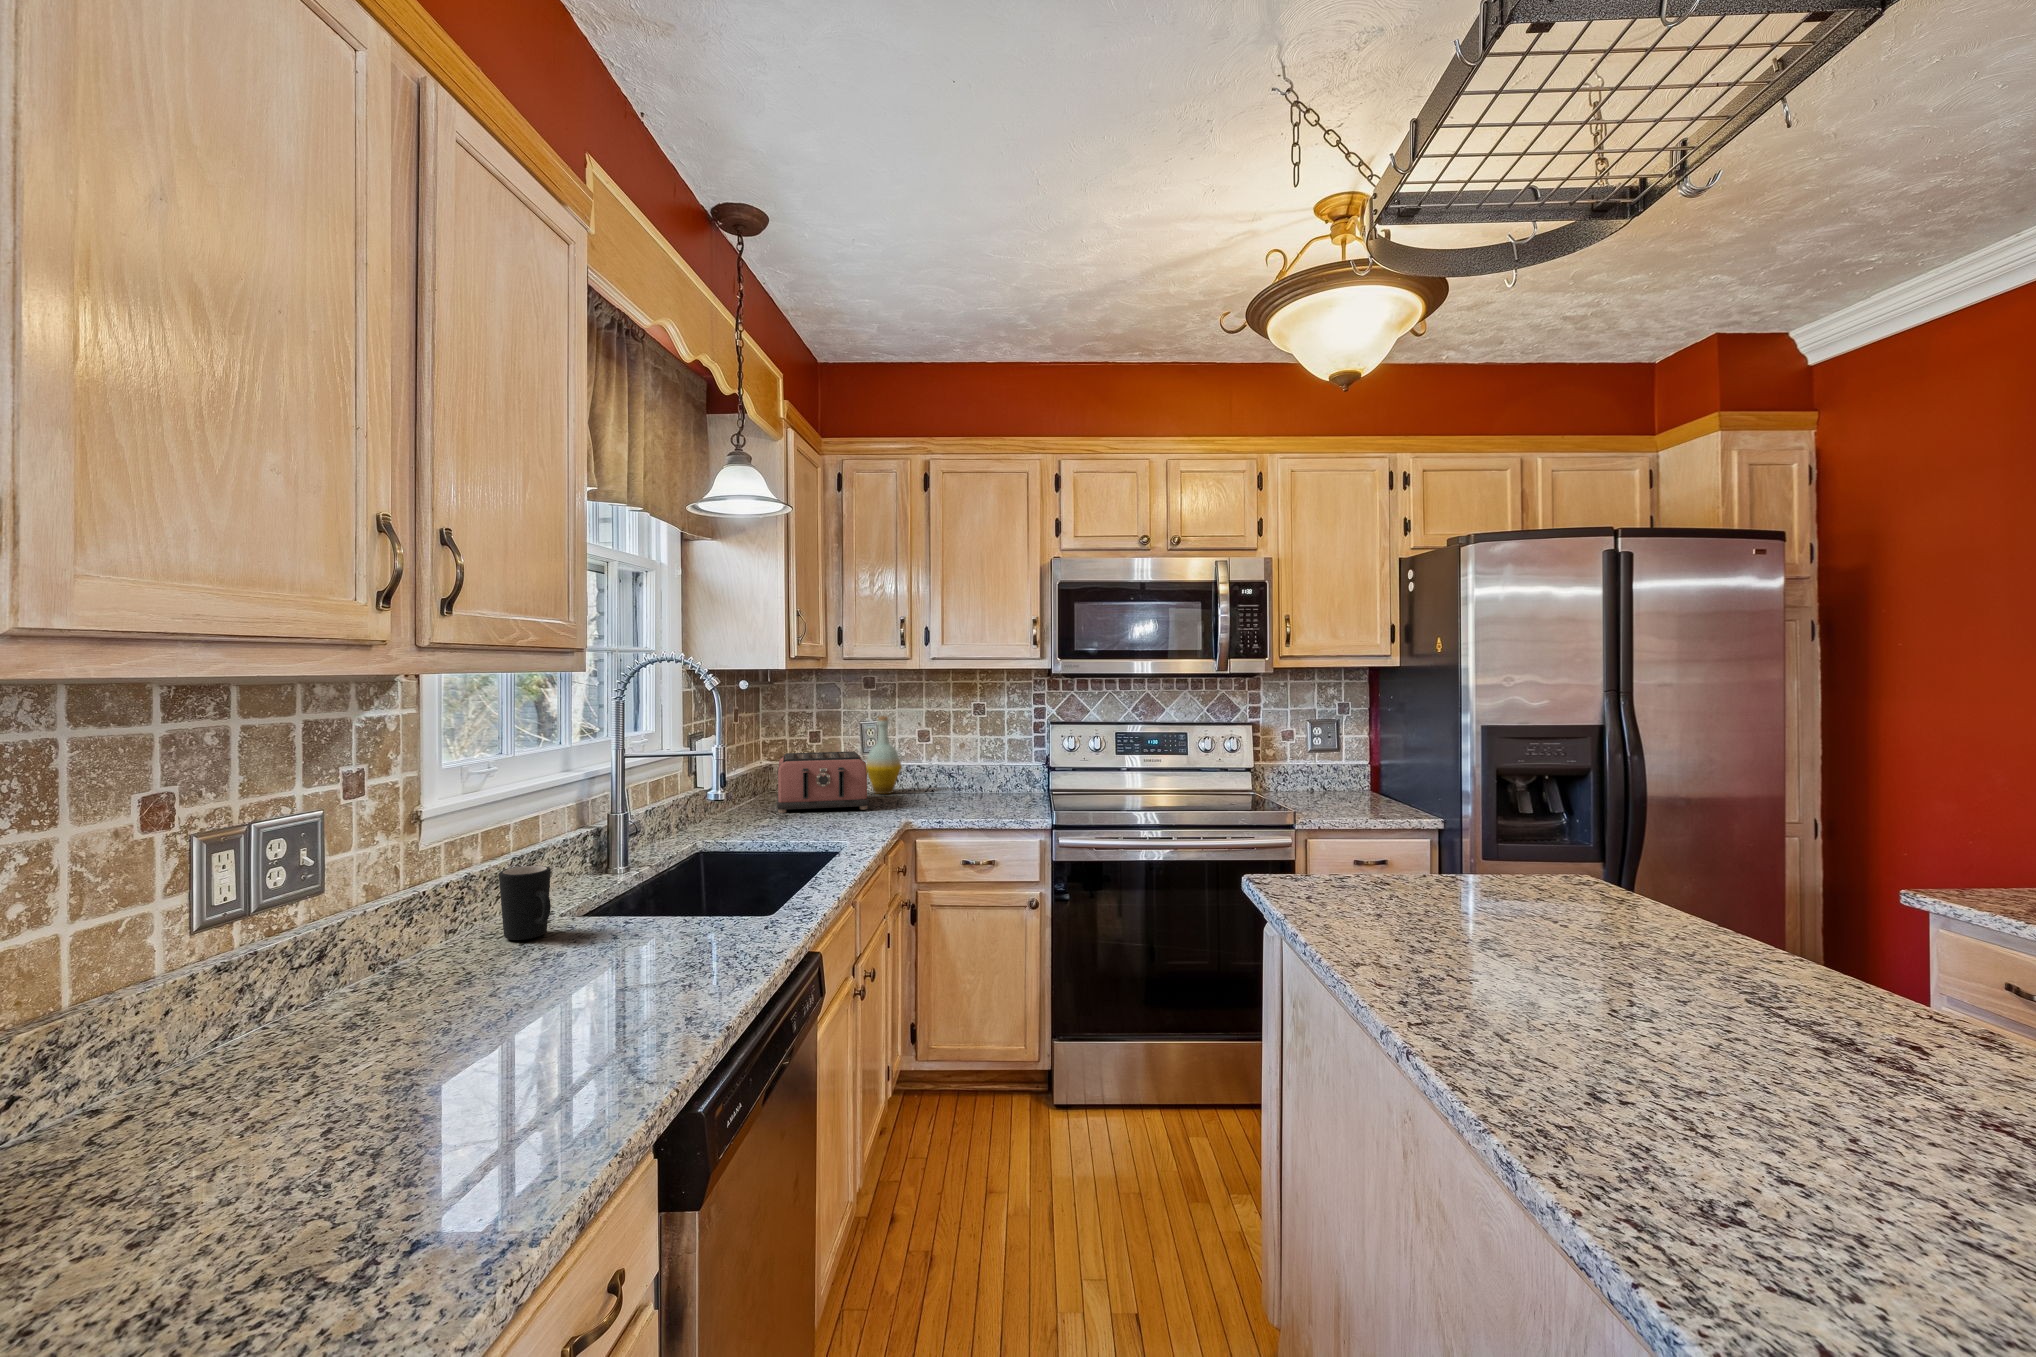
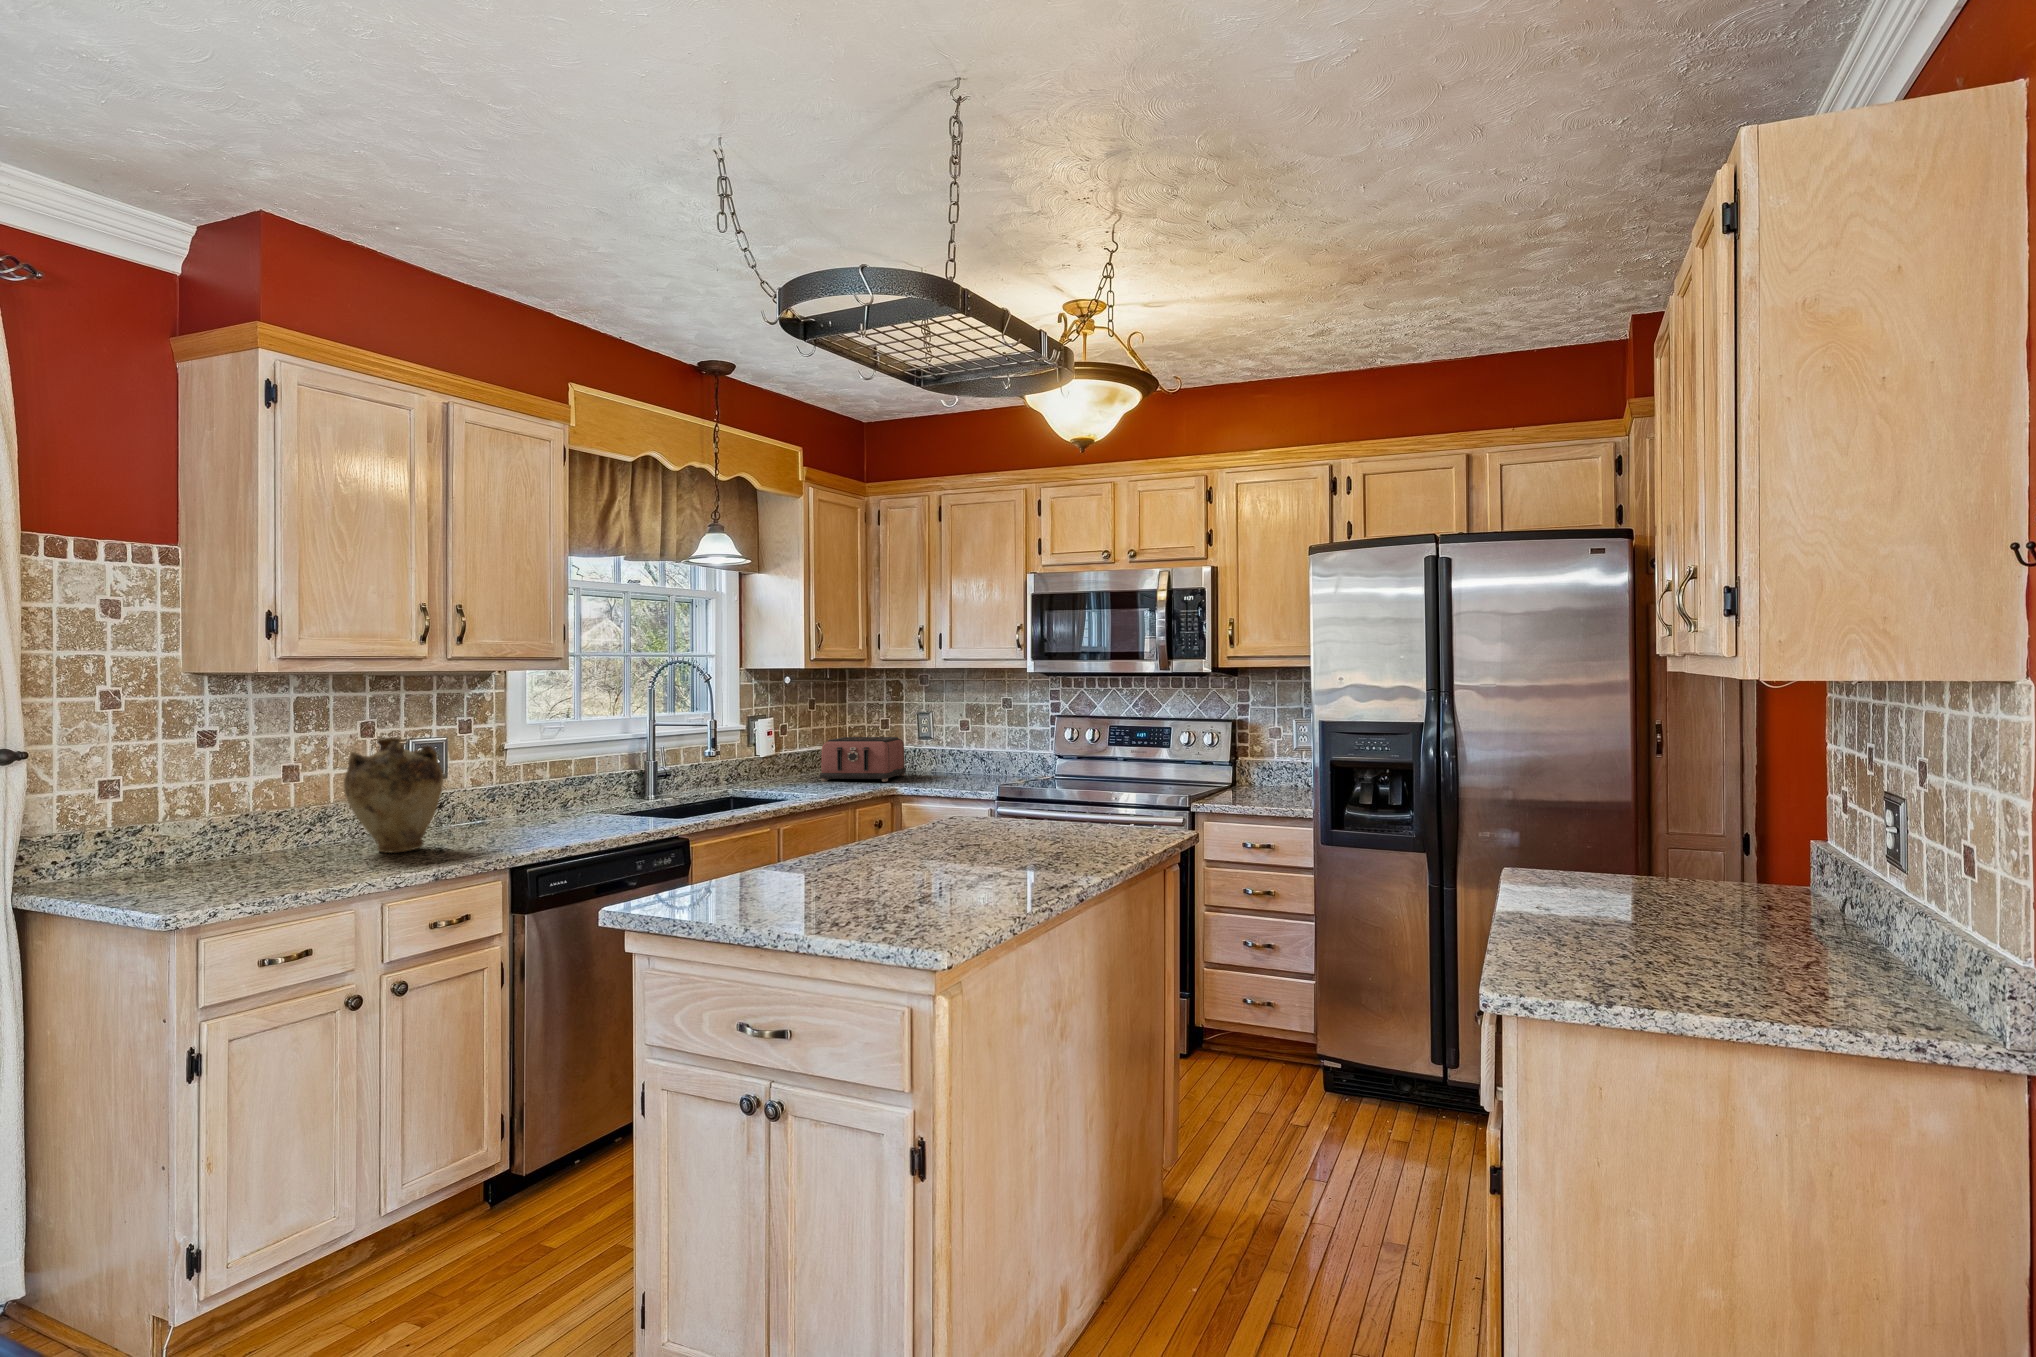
bottle: present [866,716,902,794] -> none [917,709,948,774]
vase: none [146,836,421,1131] -> present [344,737,444,853]
mug: present [499,866,551,940] -> none [542,780,569,819]

